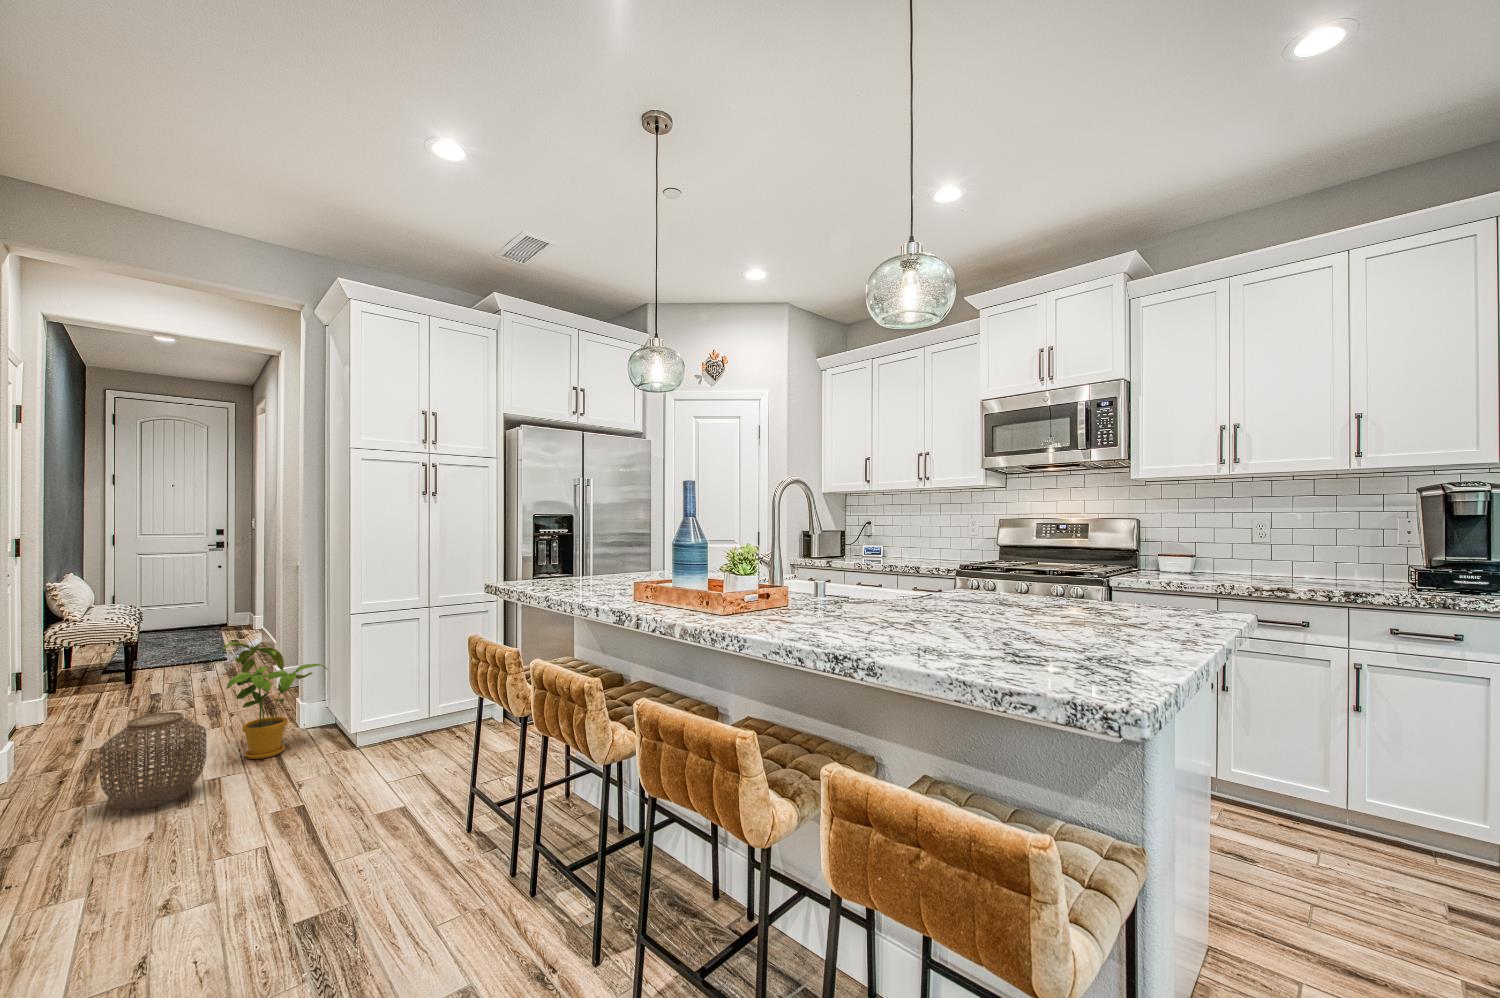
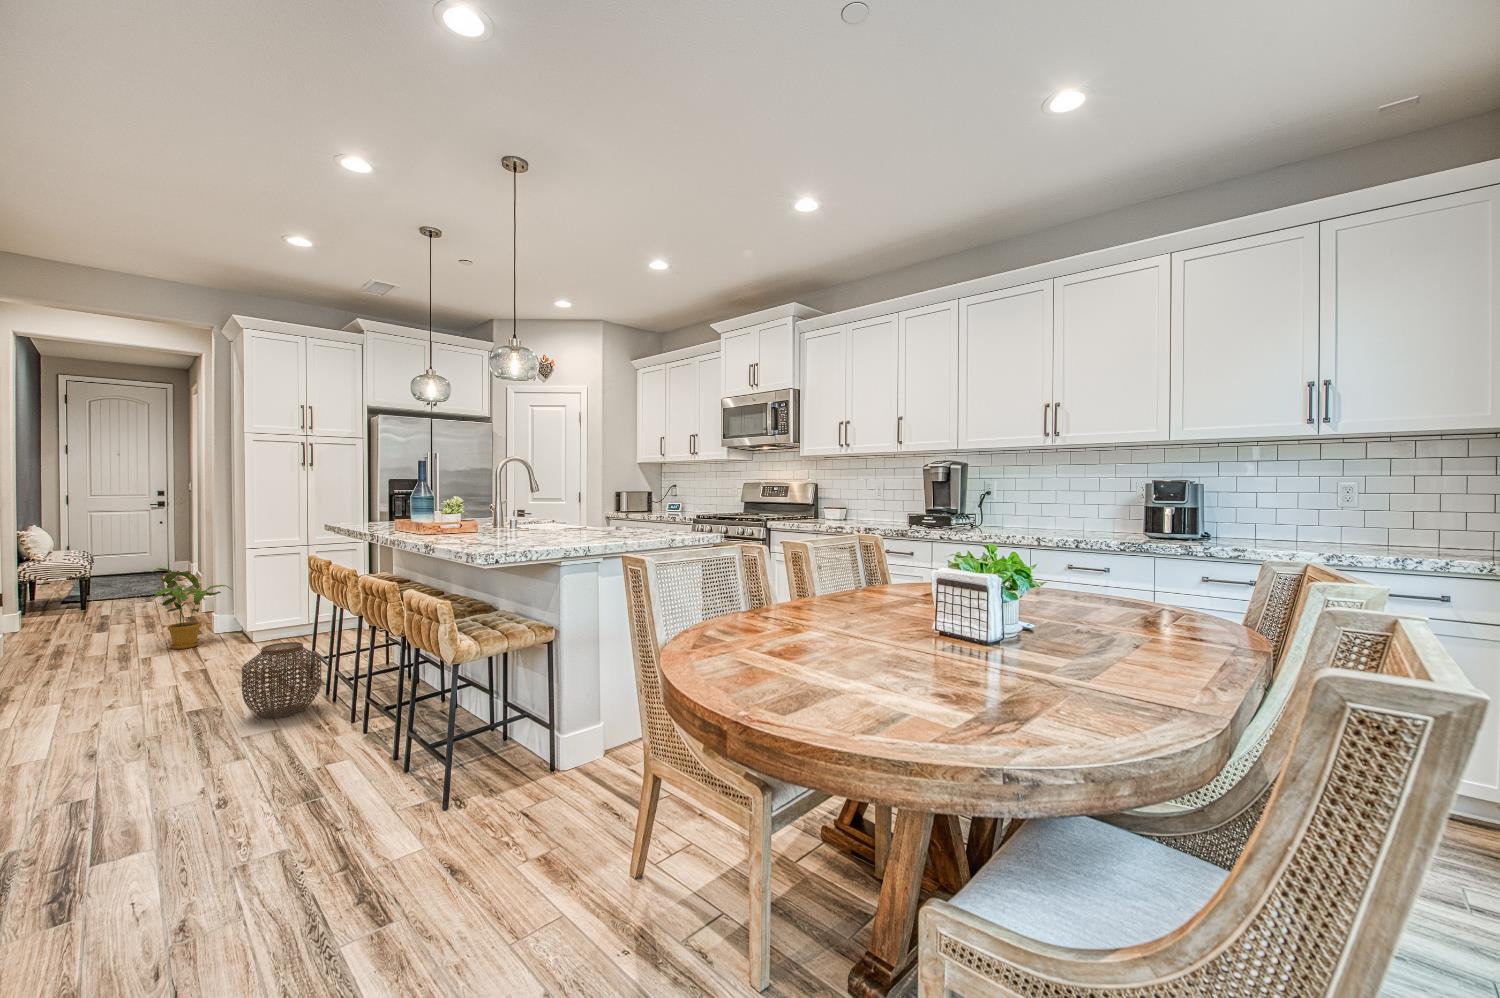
woven basket: present [100,712,207,810] -> present [242,642,321,719]

